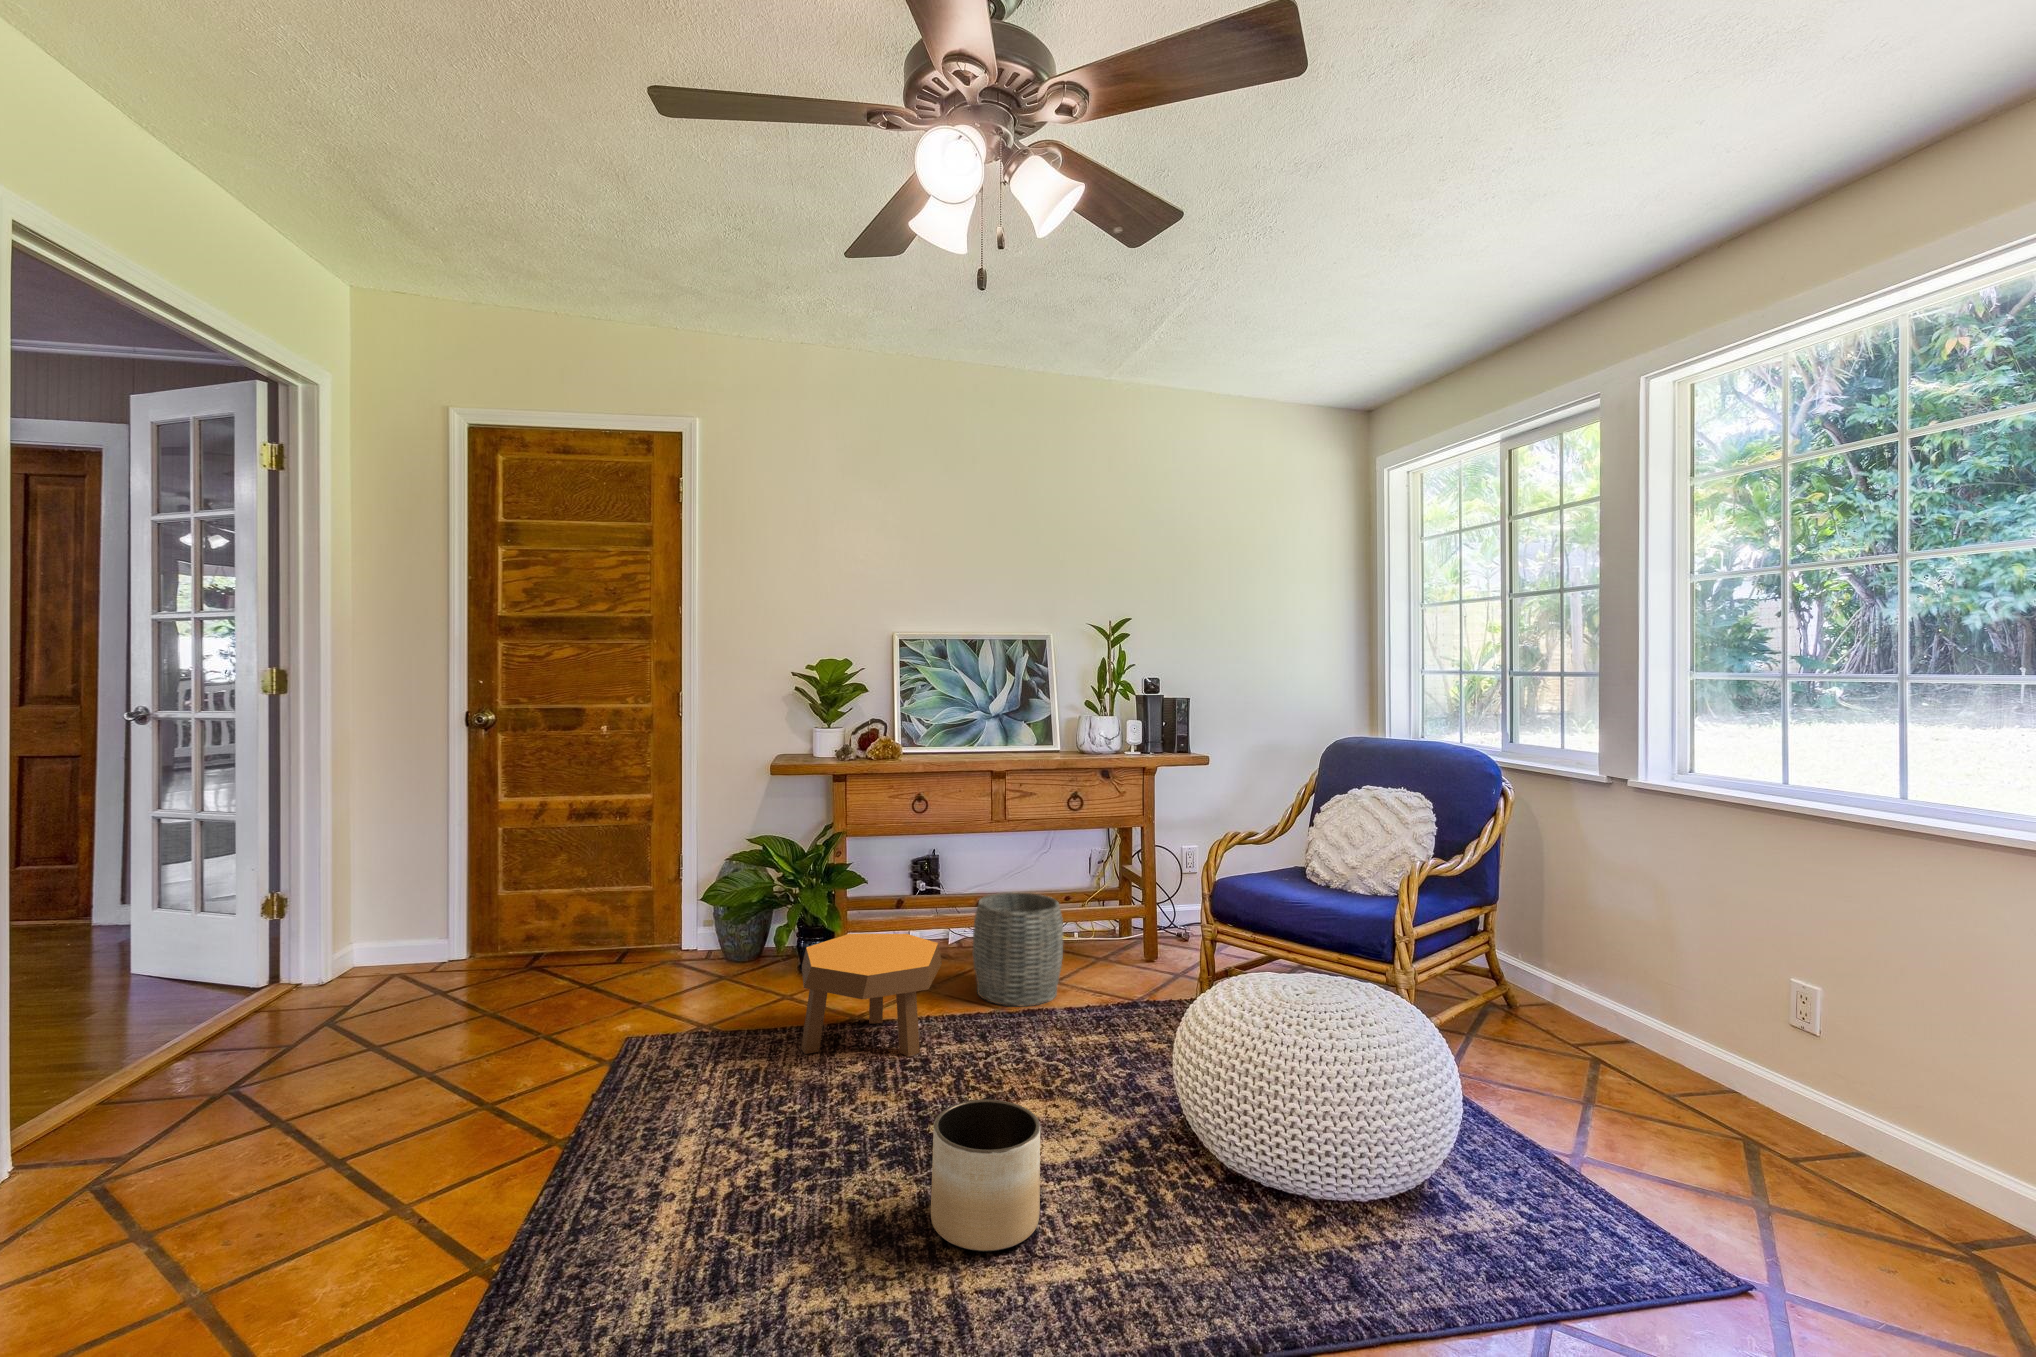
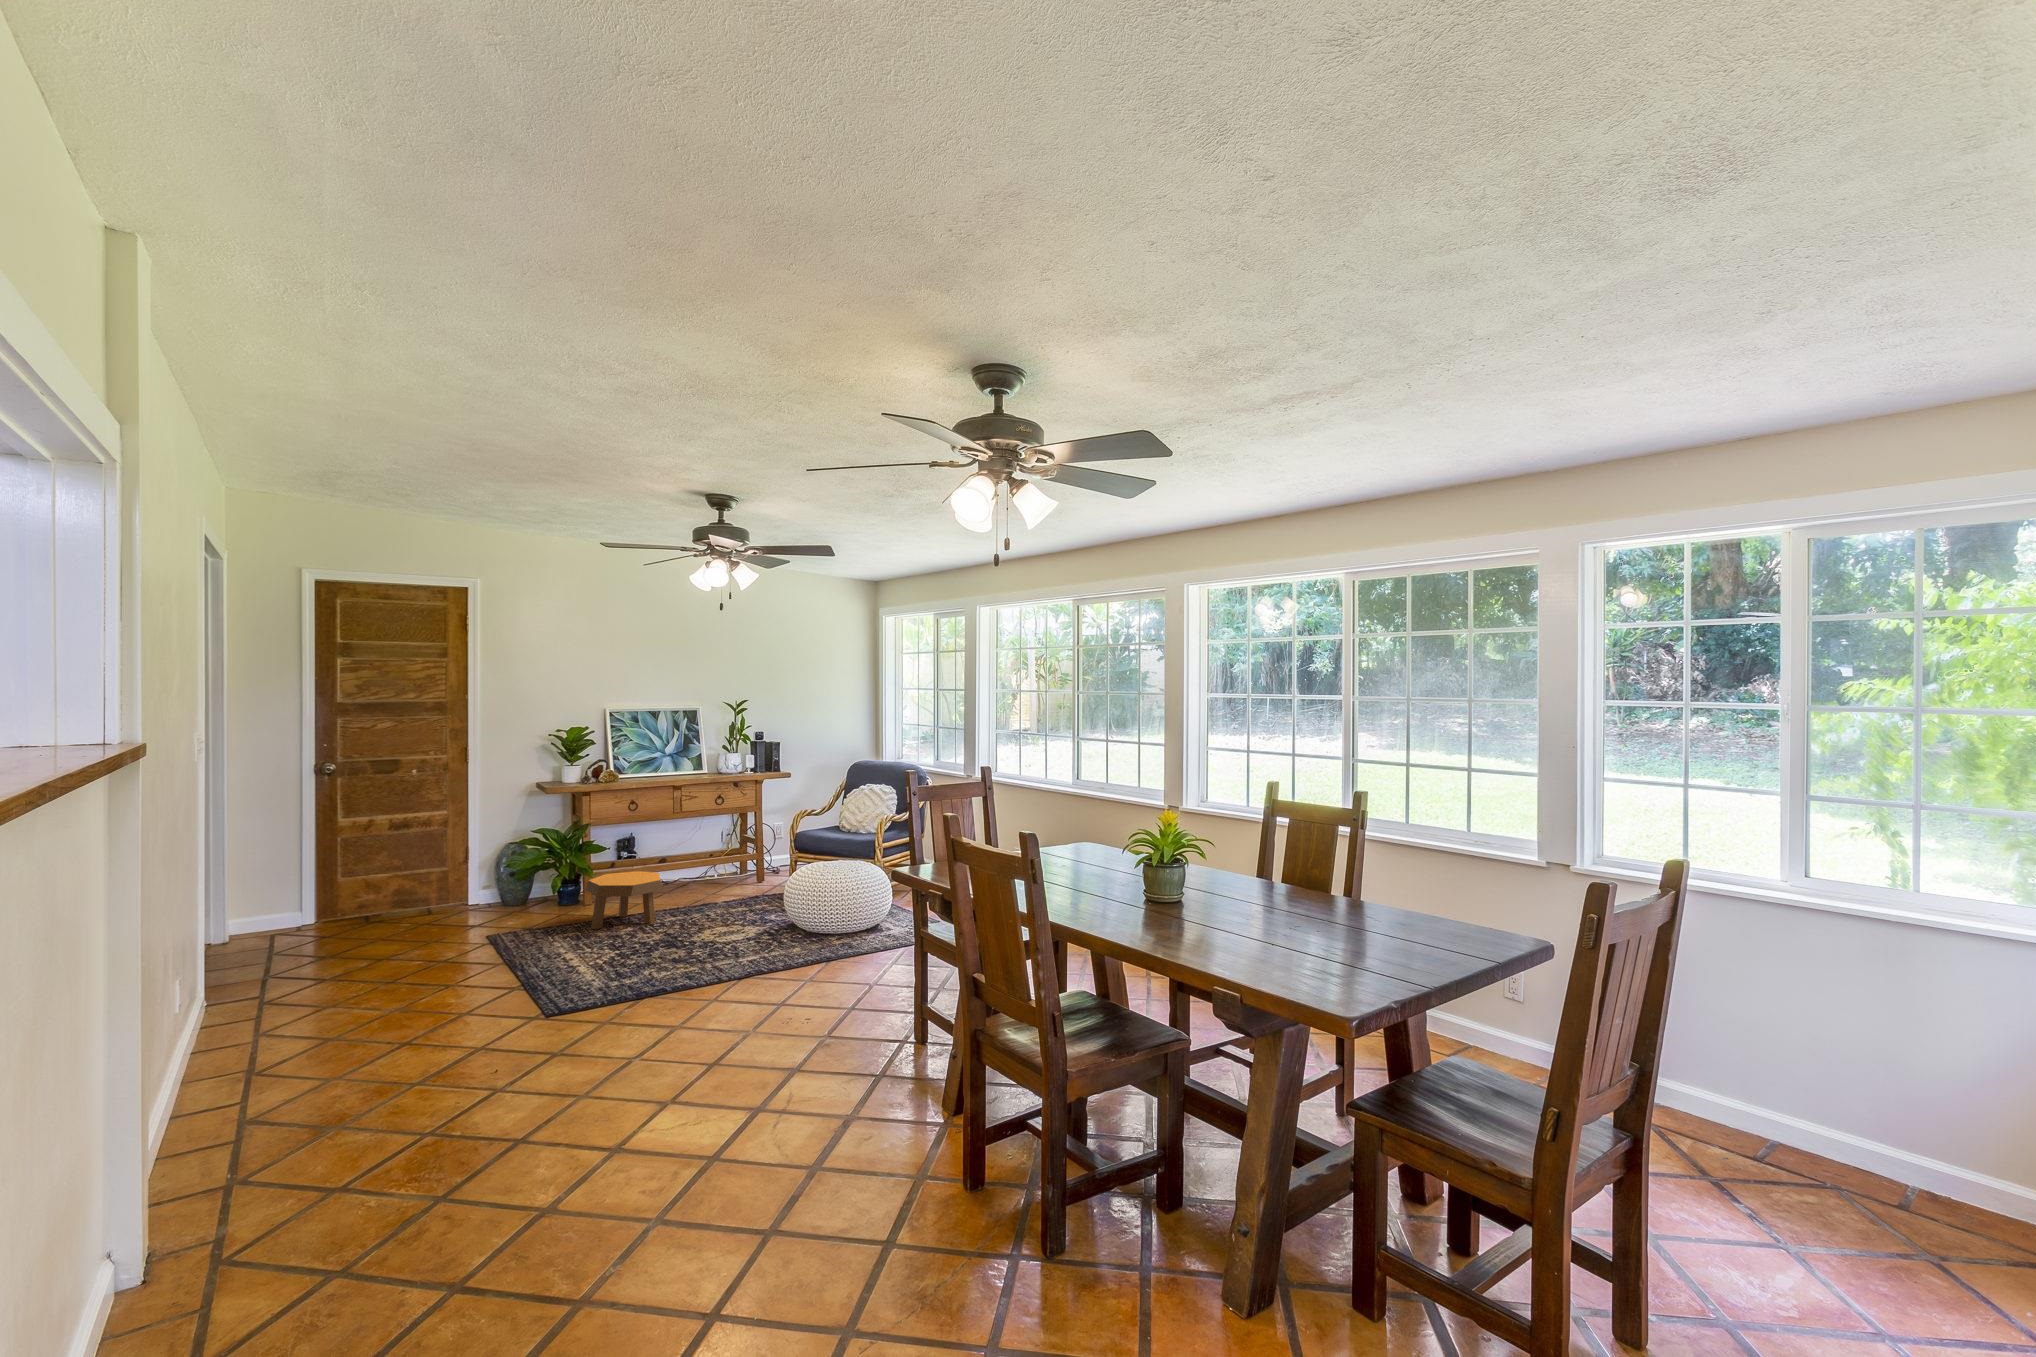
woven basket: present [973,893,1063,1006] -> none [668,849,718,904]
planter: present [931,1100,1040,1252] -> none [693,912,737,959]

